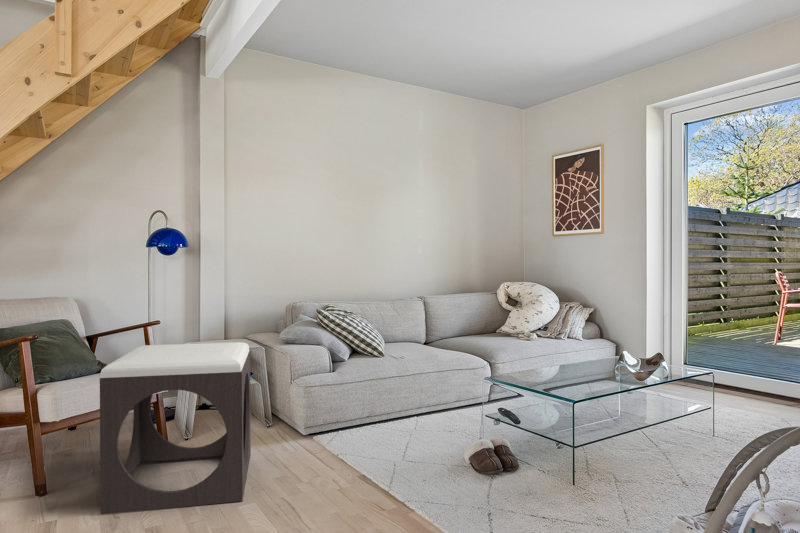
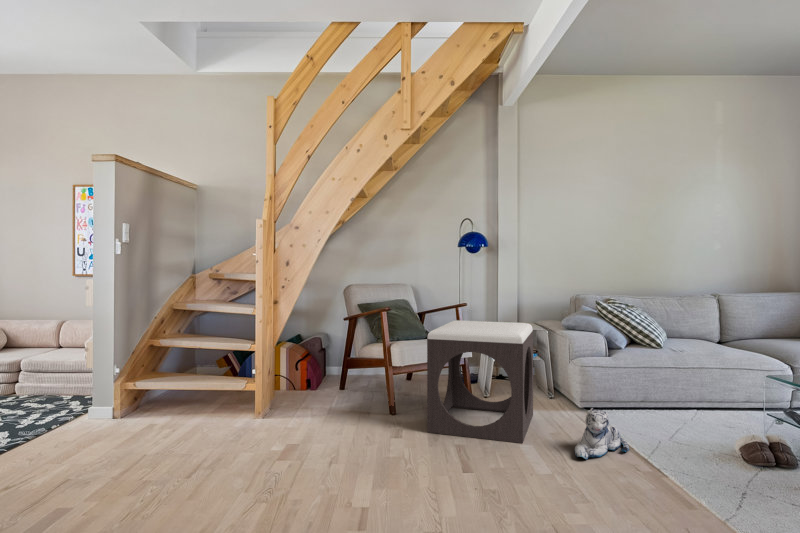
plush toy: none [308,441,367,508] -> present [575,408,629,459]

